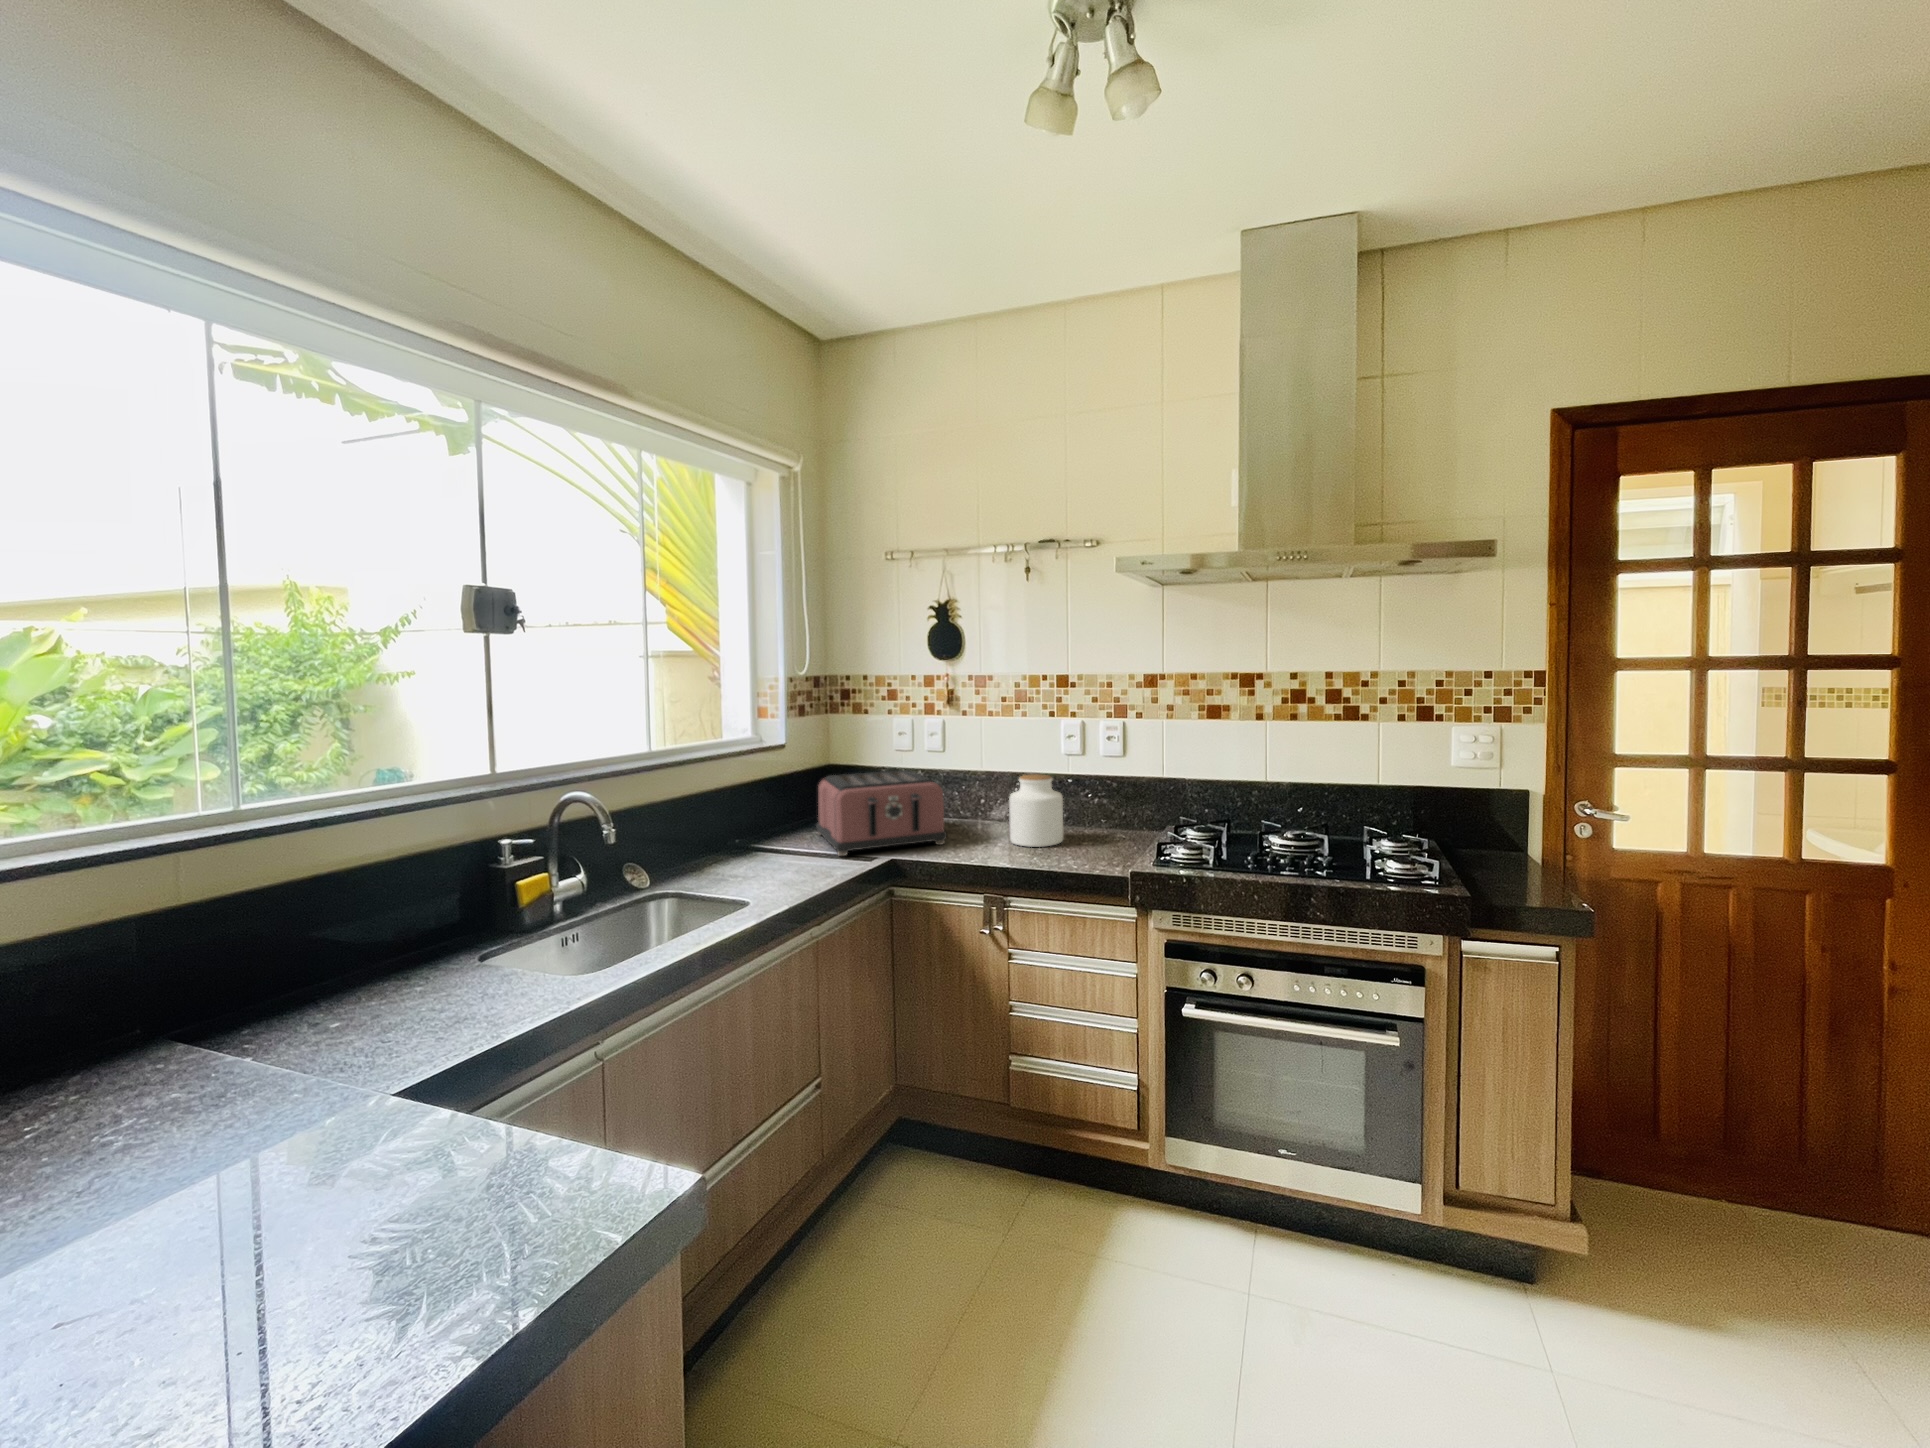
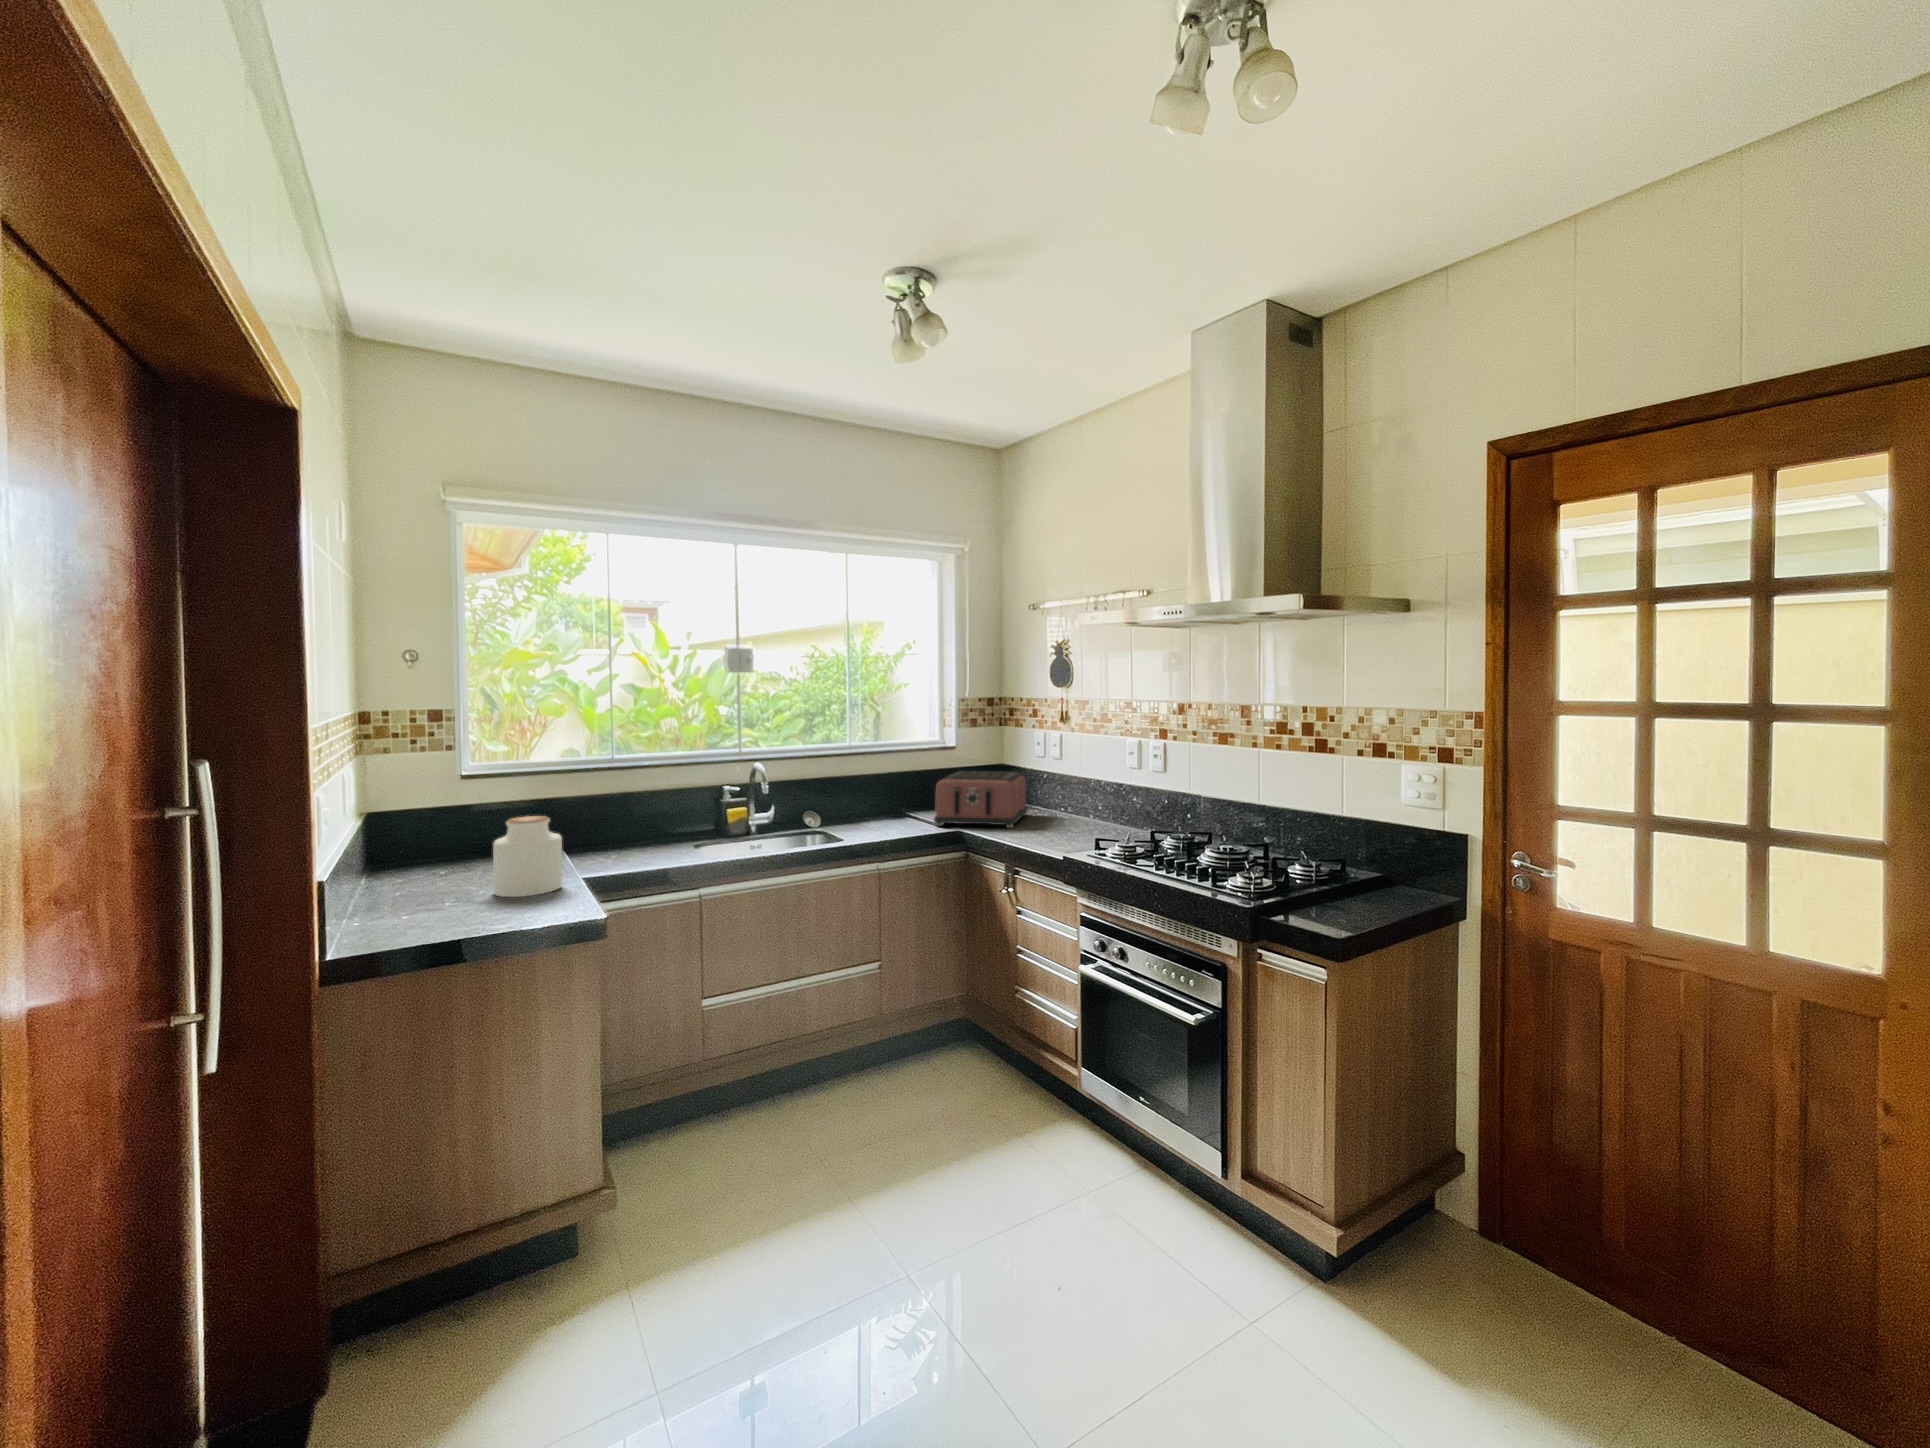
jar: present [1009,774,1063,847] -> present [493,816,562,897]

